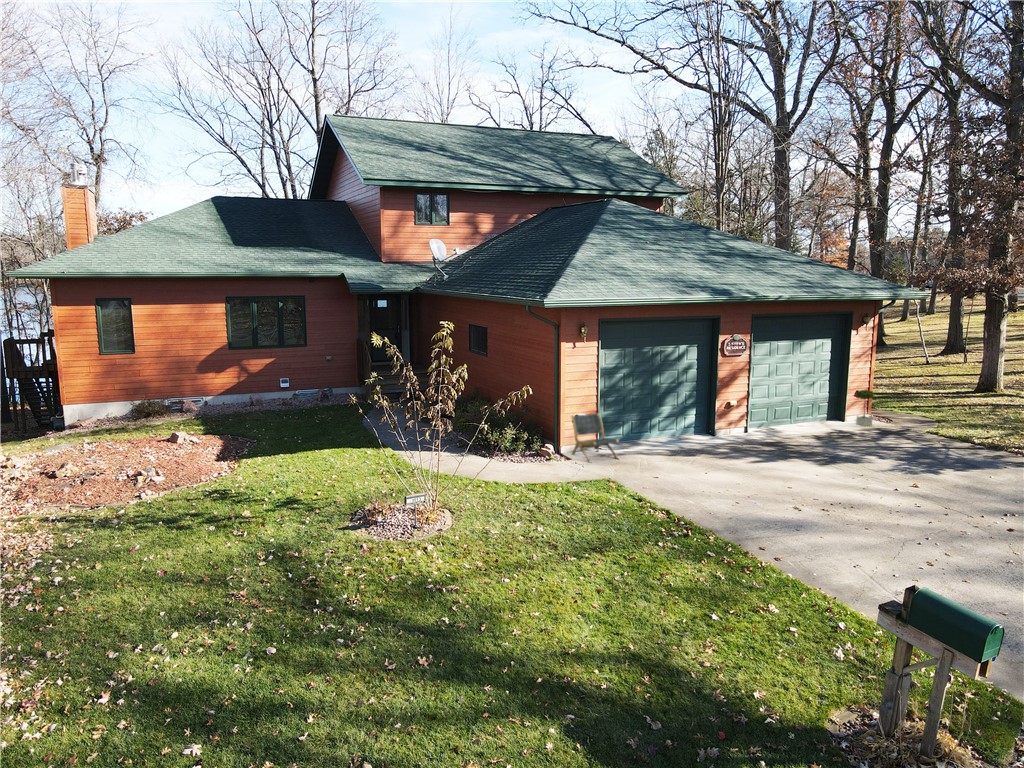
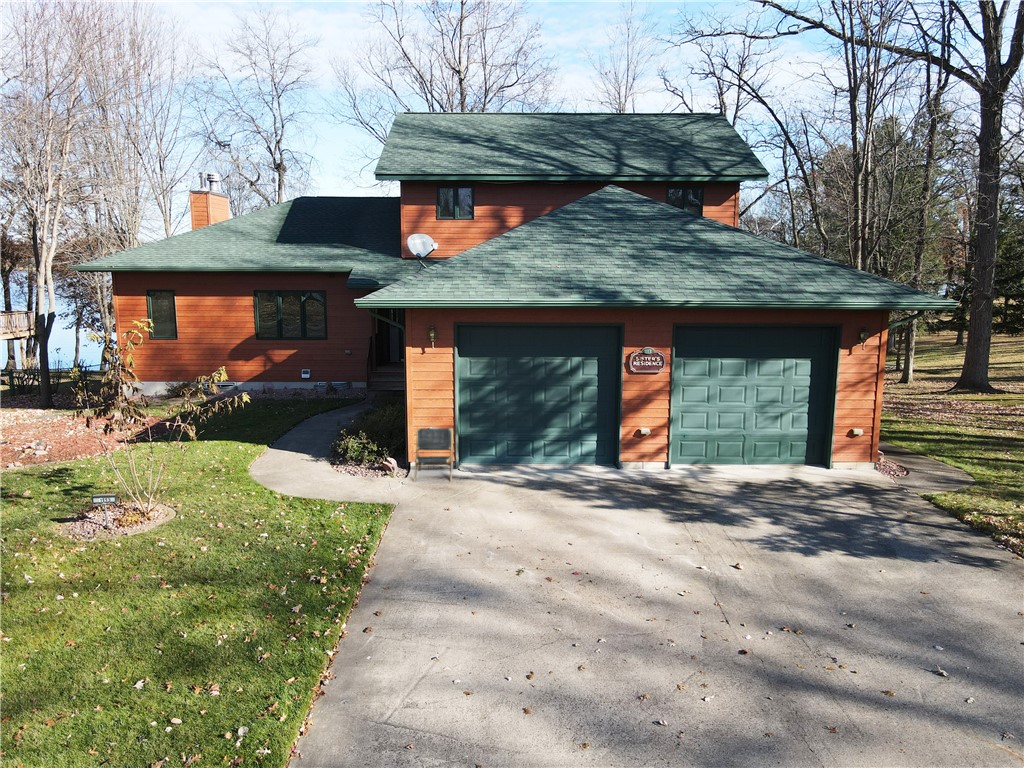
potted tree: present [856,390,874,426] -> none [848,429,872,478]

